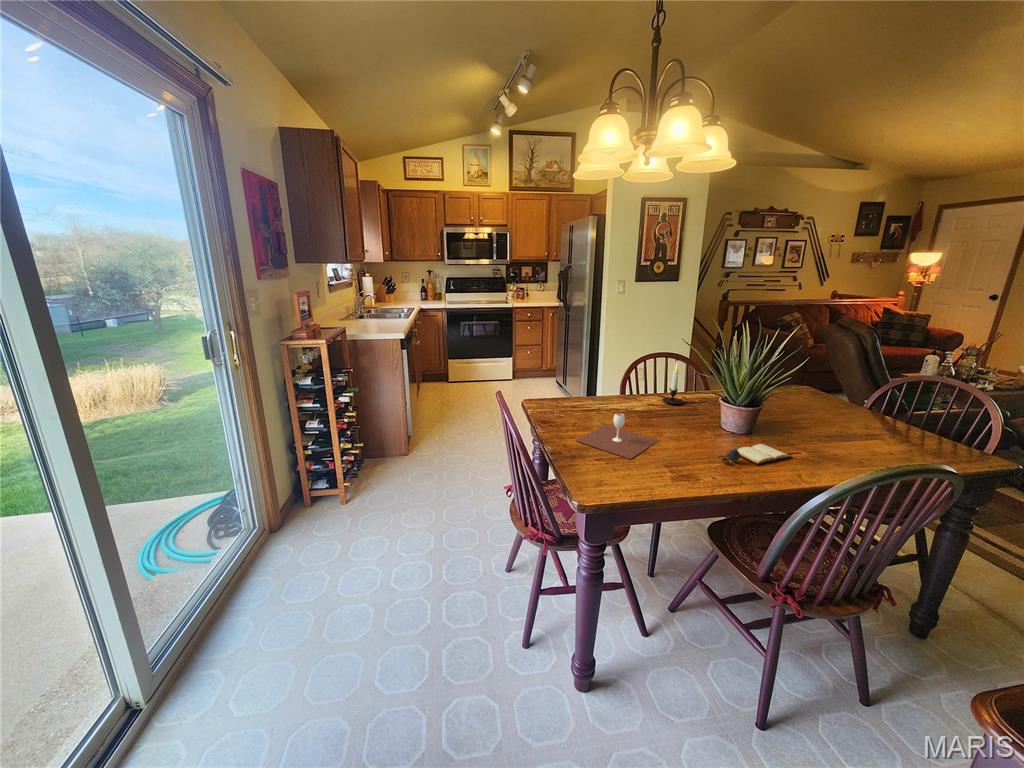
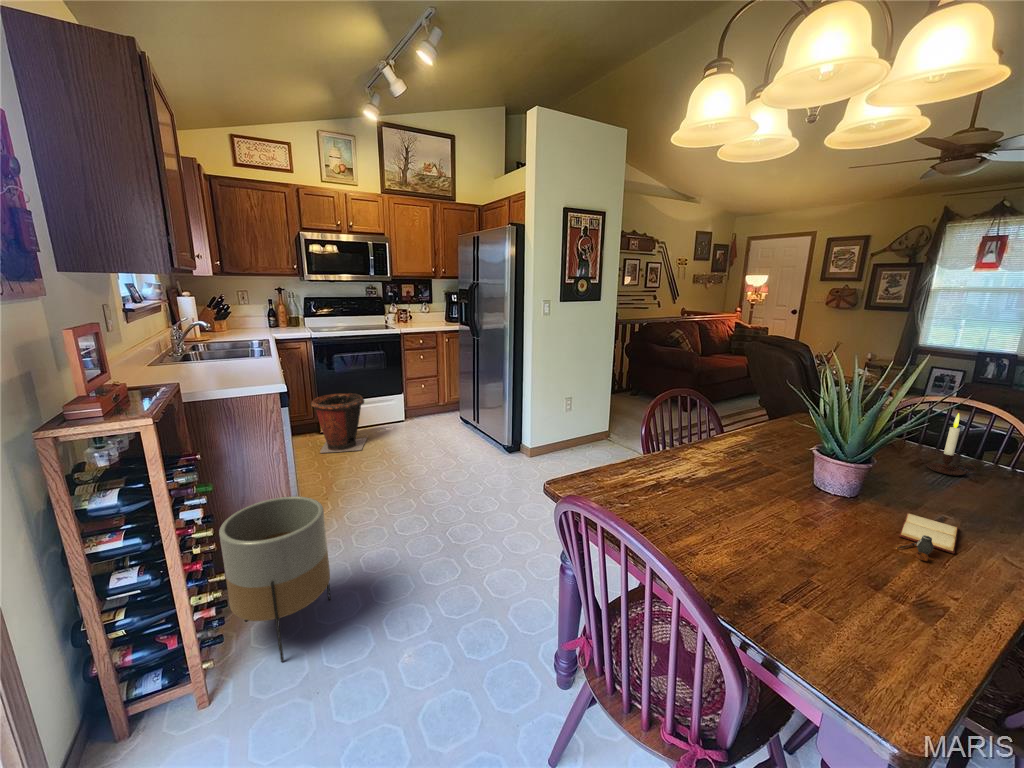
waste bin: none [441,351,481,395] -> present [311,394,367,453]
candle: present [662,361,687,404] -> present [926,413,977,475]
planter: none [358,402,420,494] -> present [219,496,331,662]
wine glass: present [576,413,659,459] -> none [700,503,819,585]

